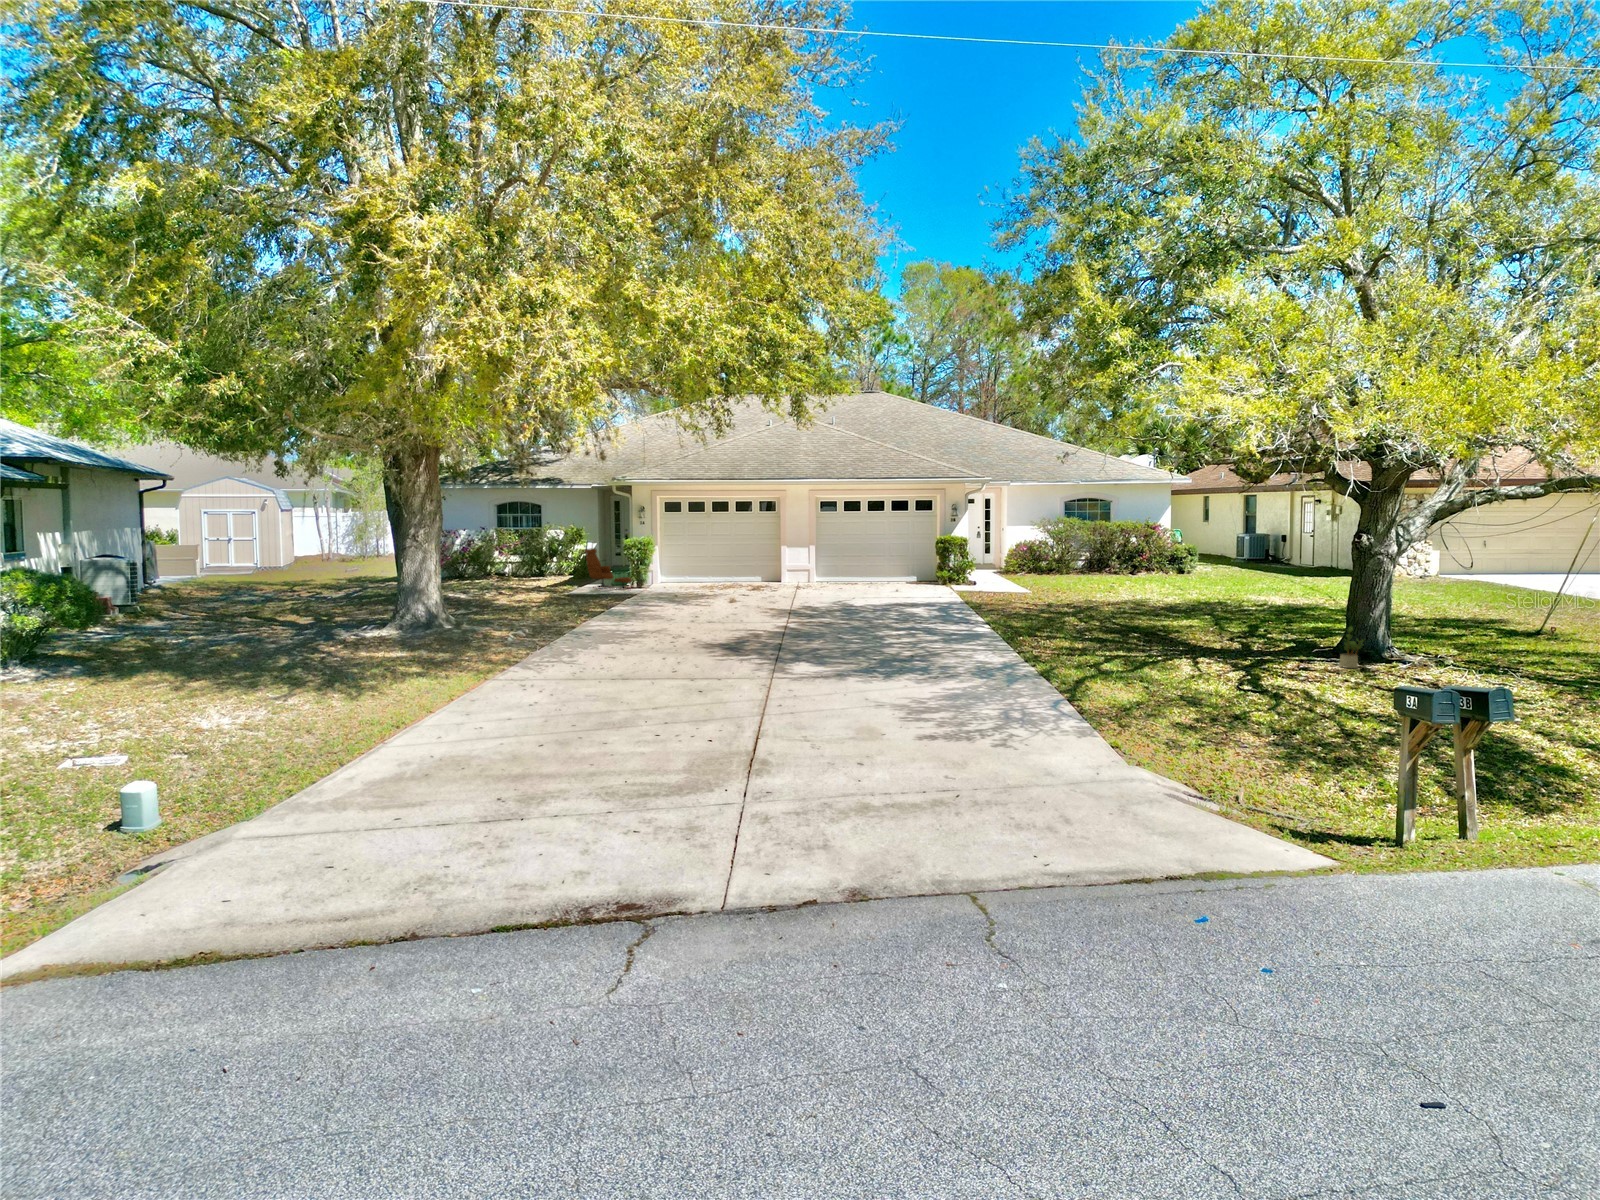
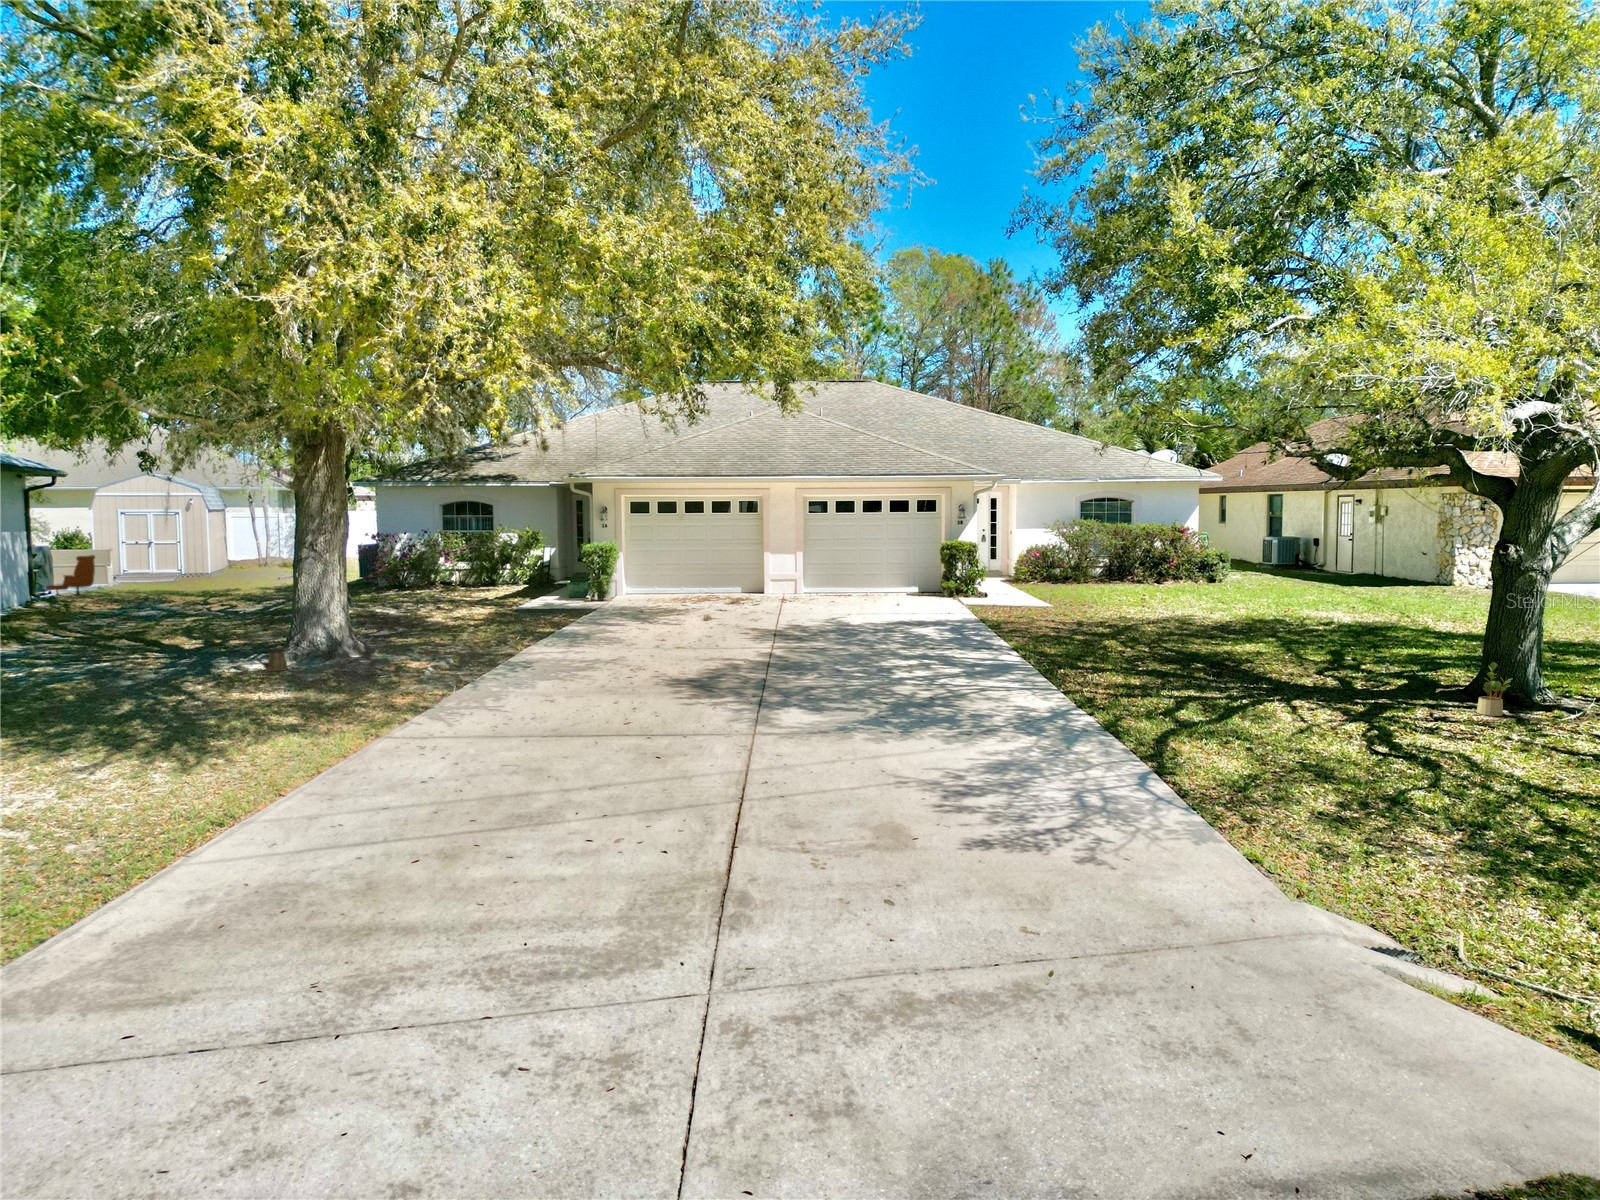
lounge chair: present [585,548,632,588] -> present [46,555,95,596]
watering can: none [362,620,399,639] -> present [248,648,288,672]

